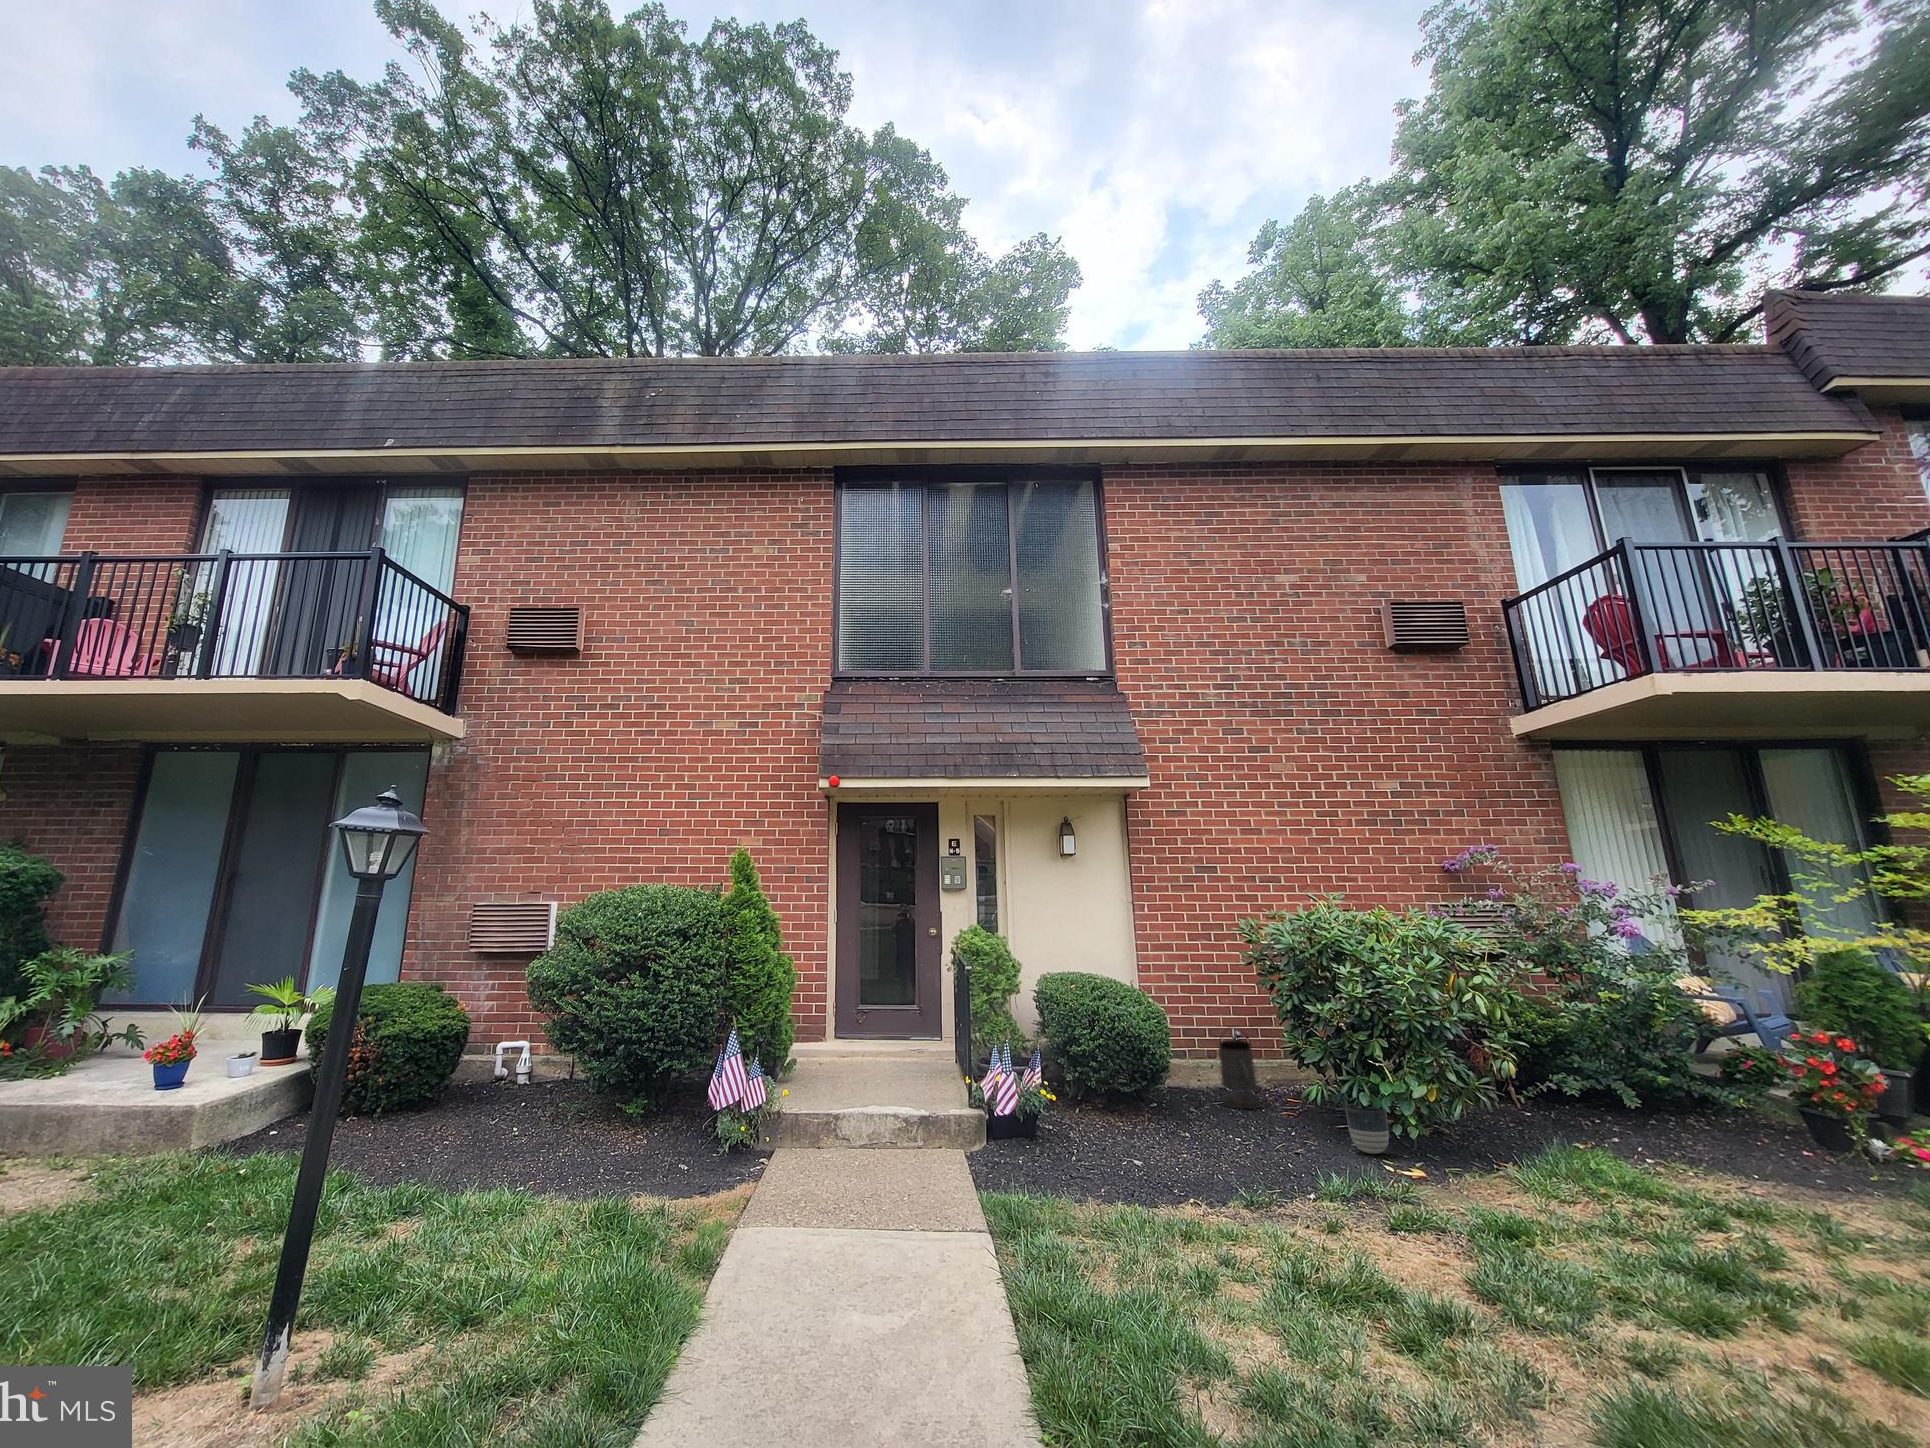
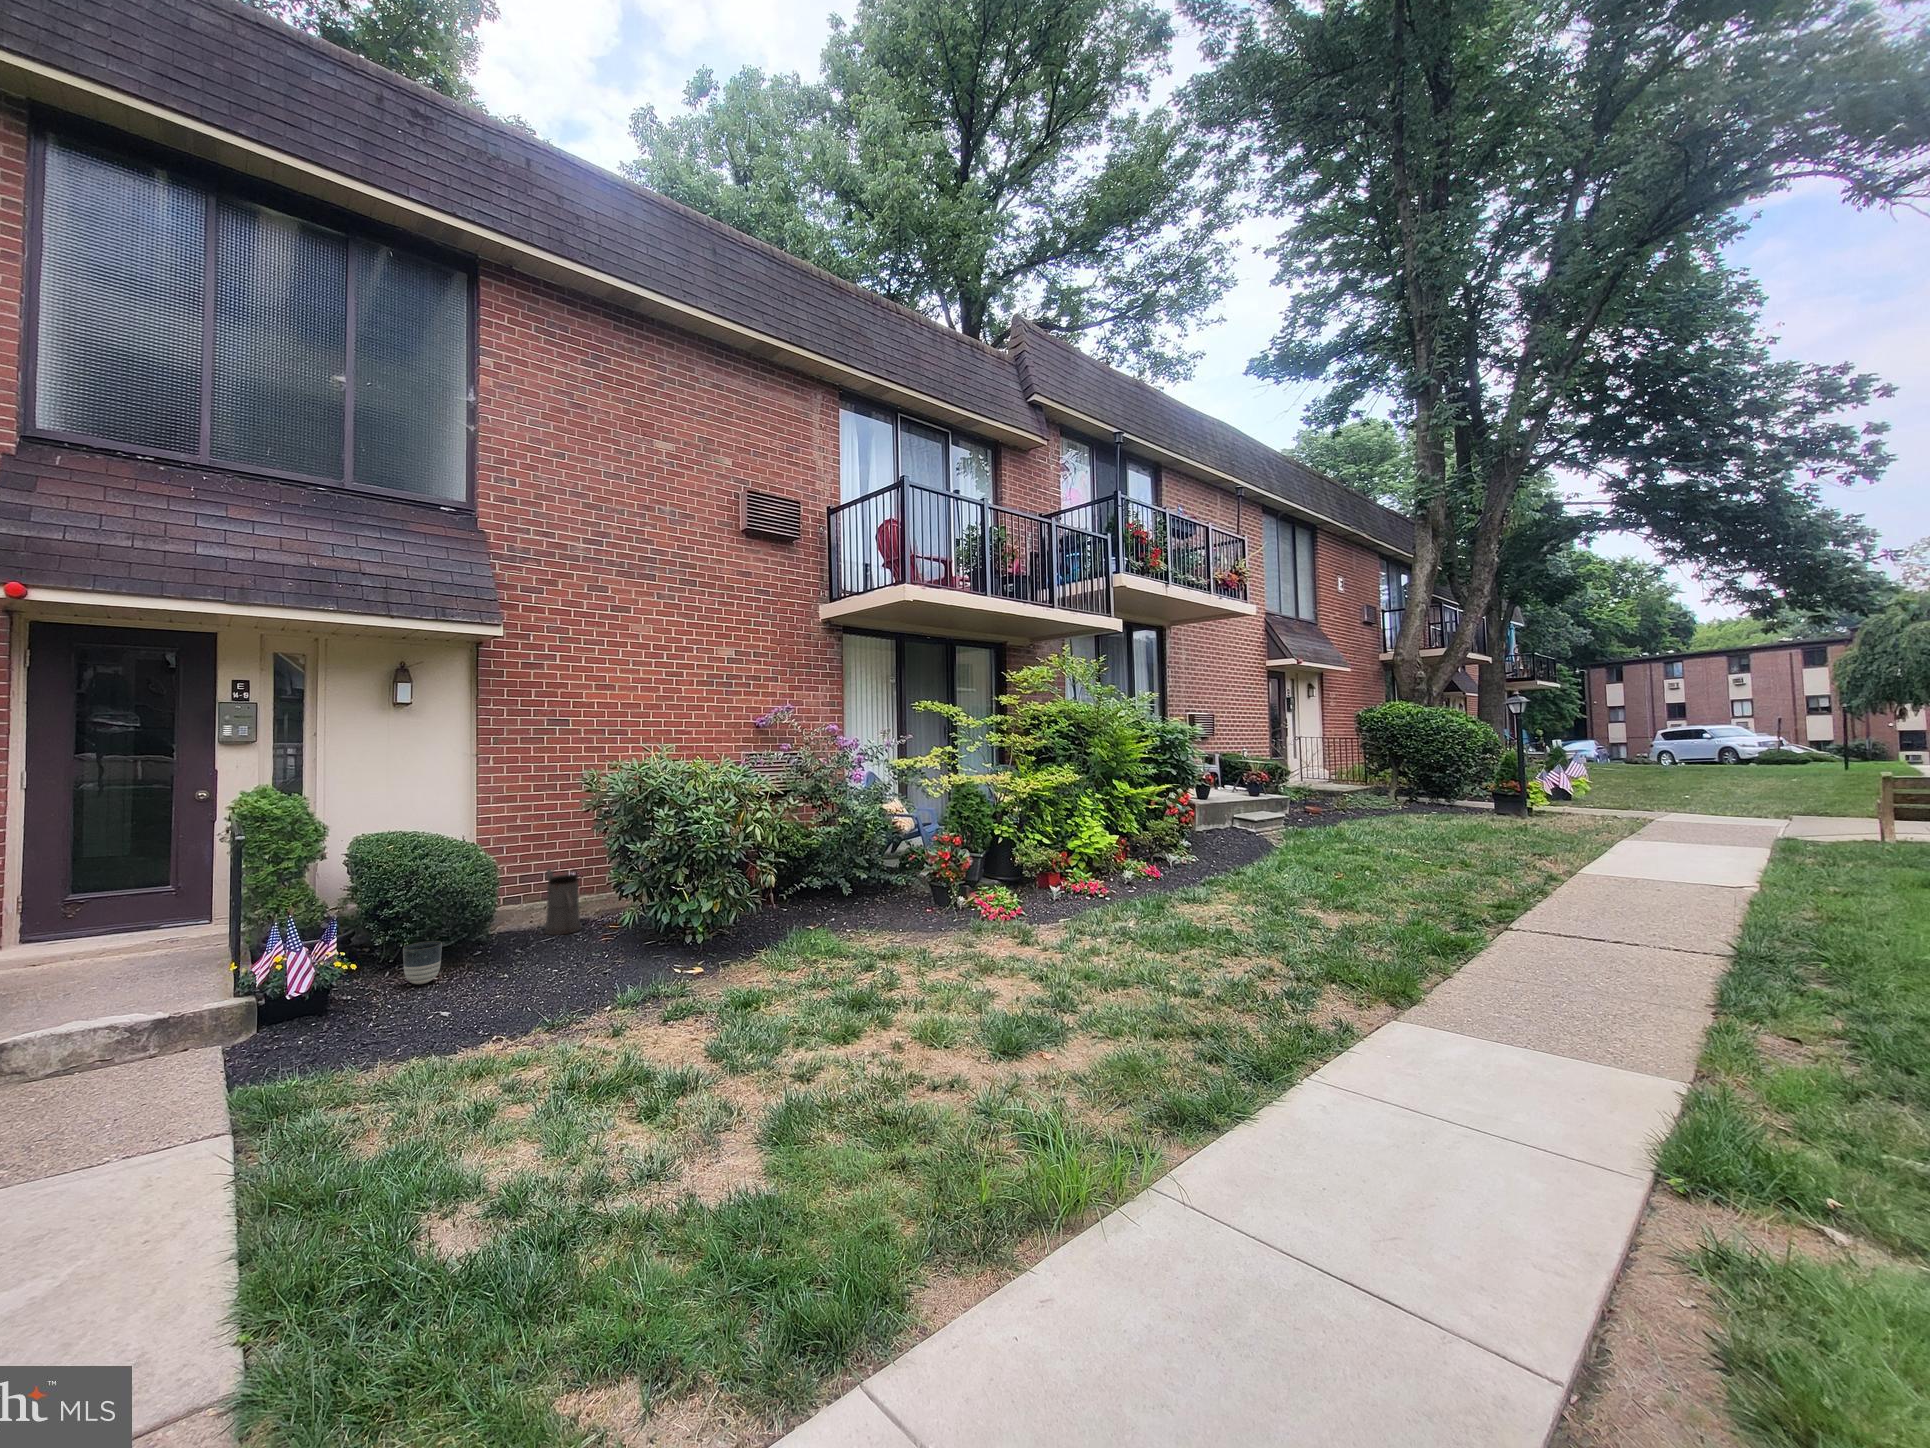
planter: present [1345,1104,1389,1154] -> present [403,941,442,984]

